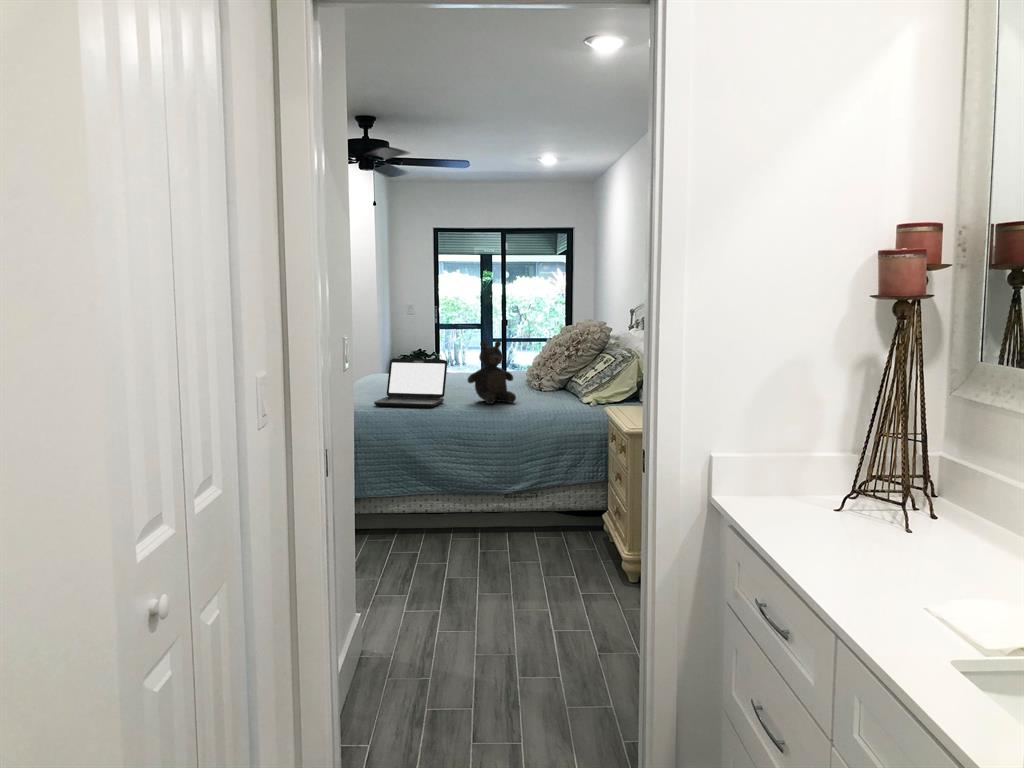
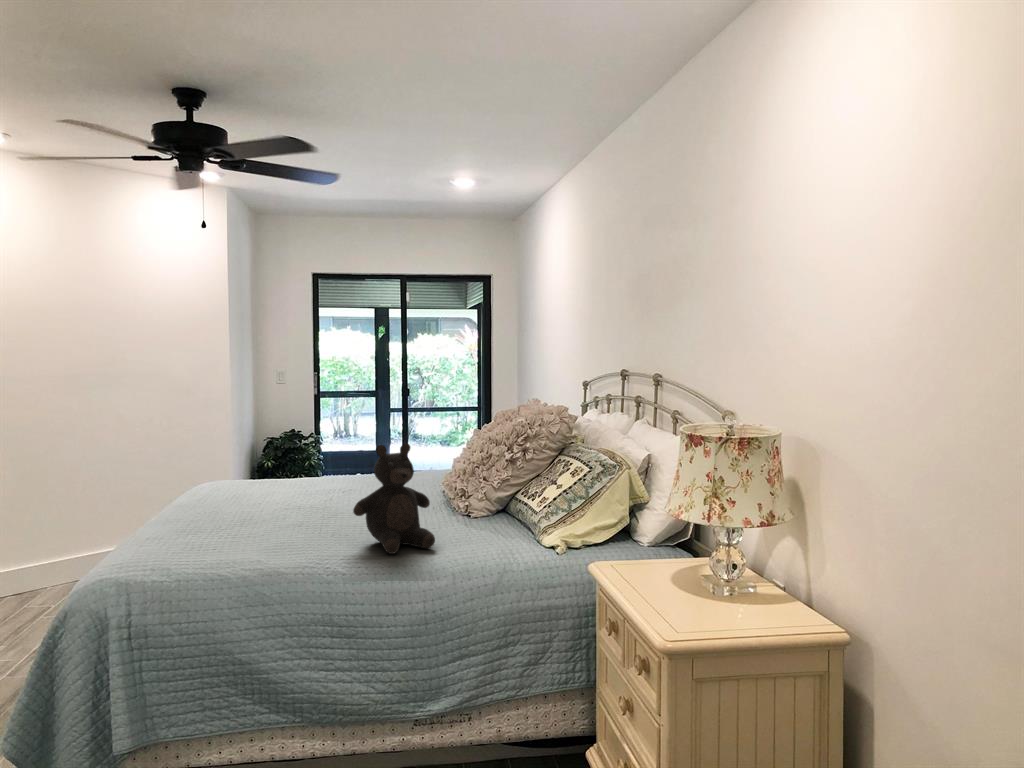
laptop: present [374,358,447,408] -> none [183,472,320,568]

